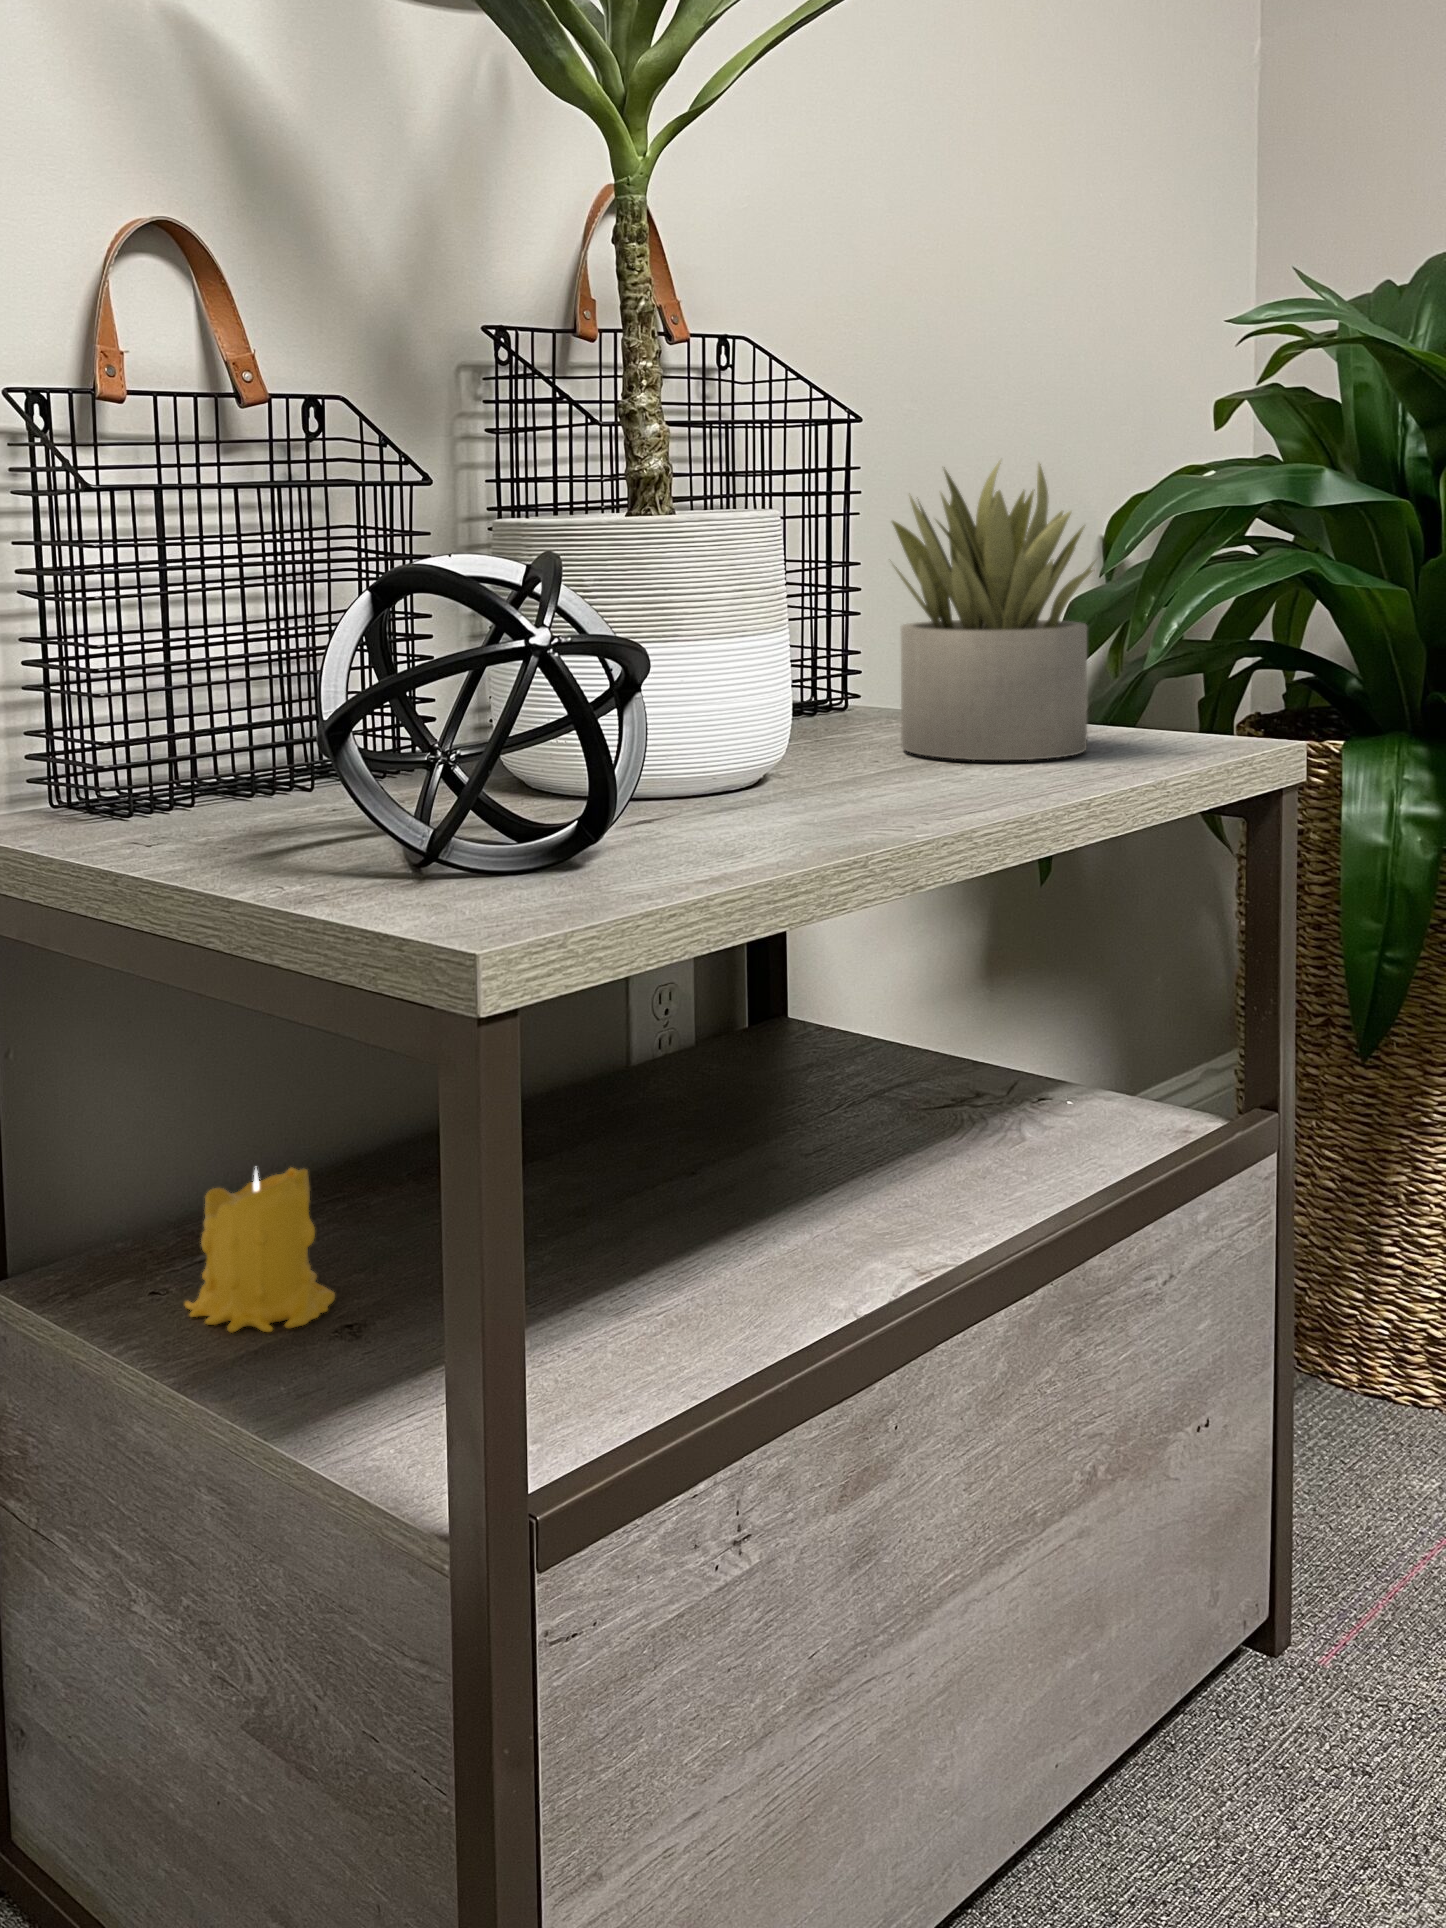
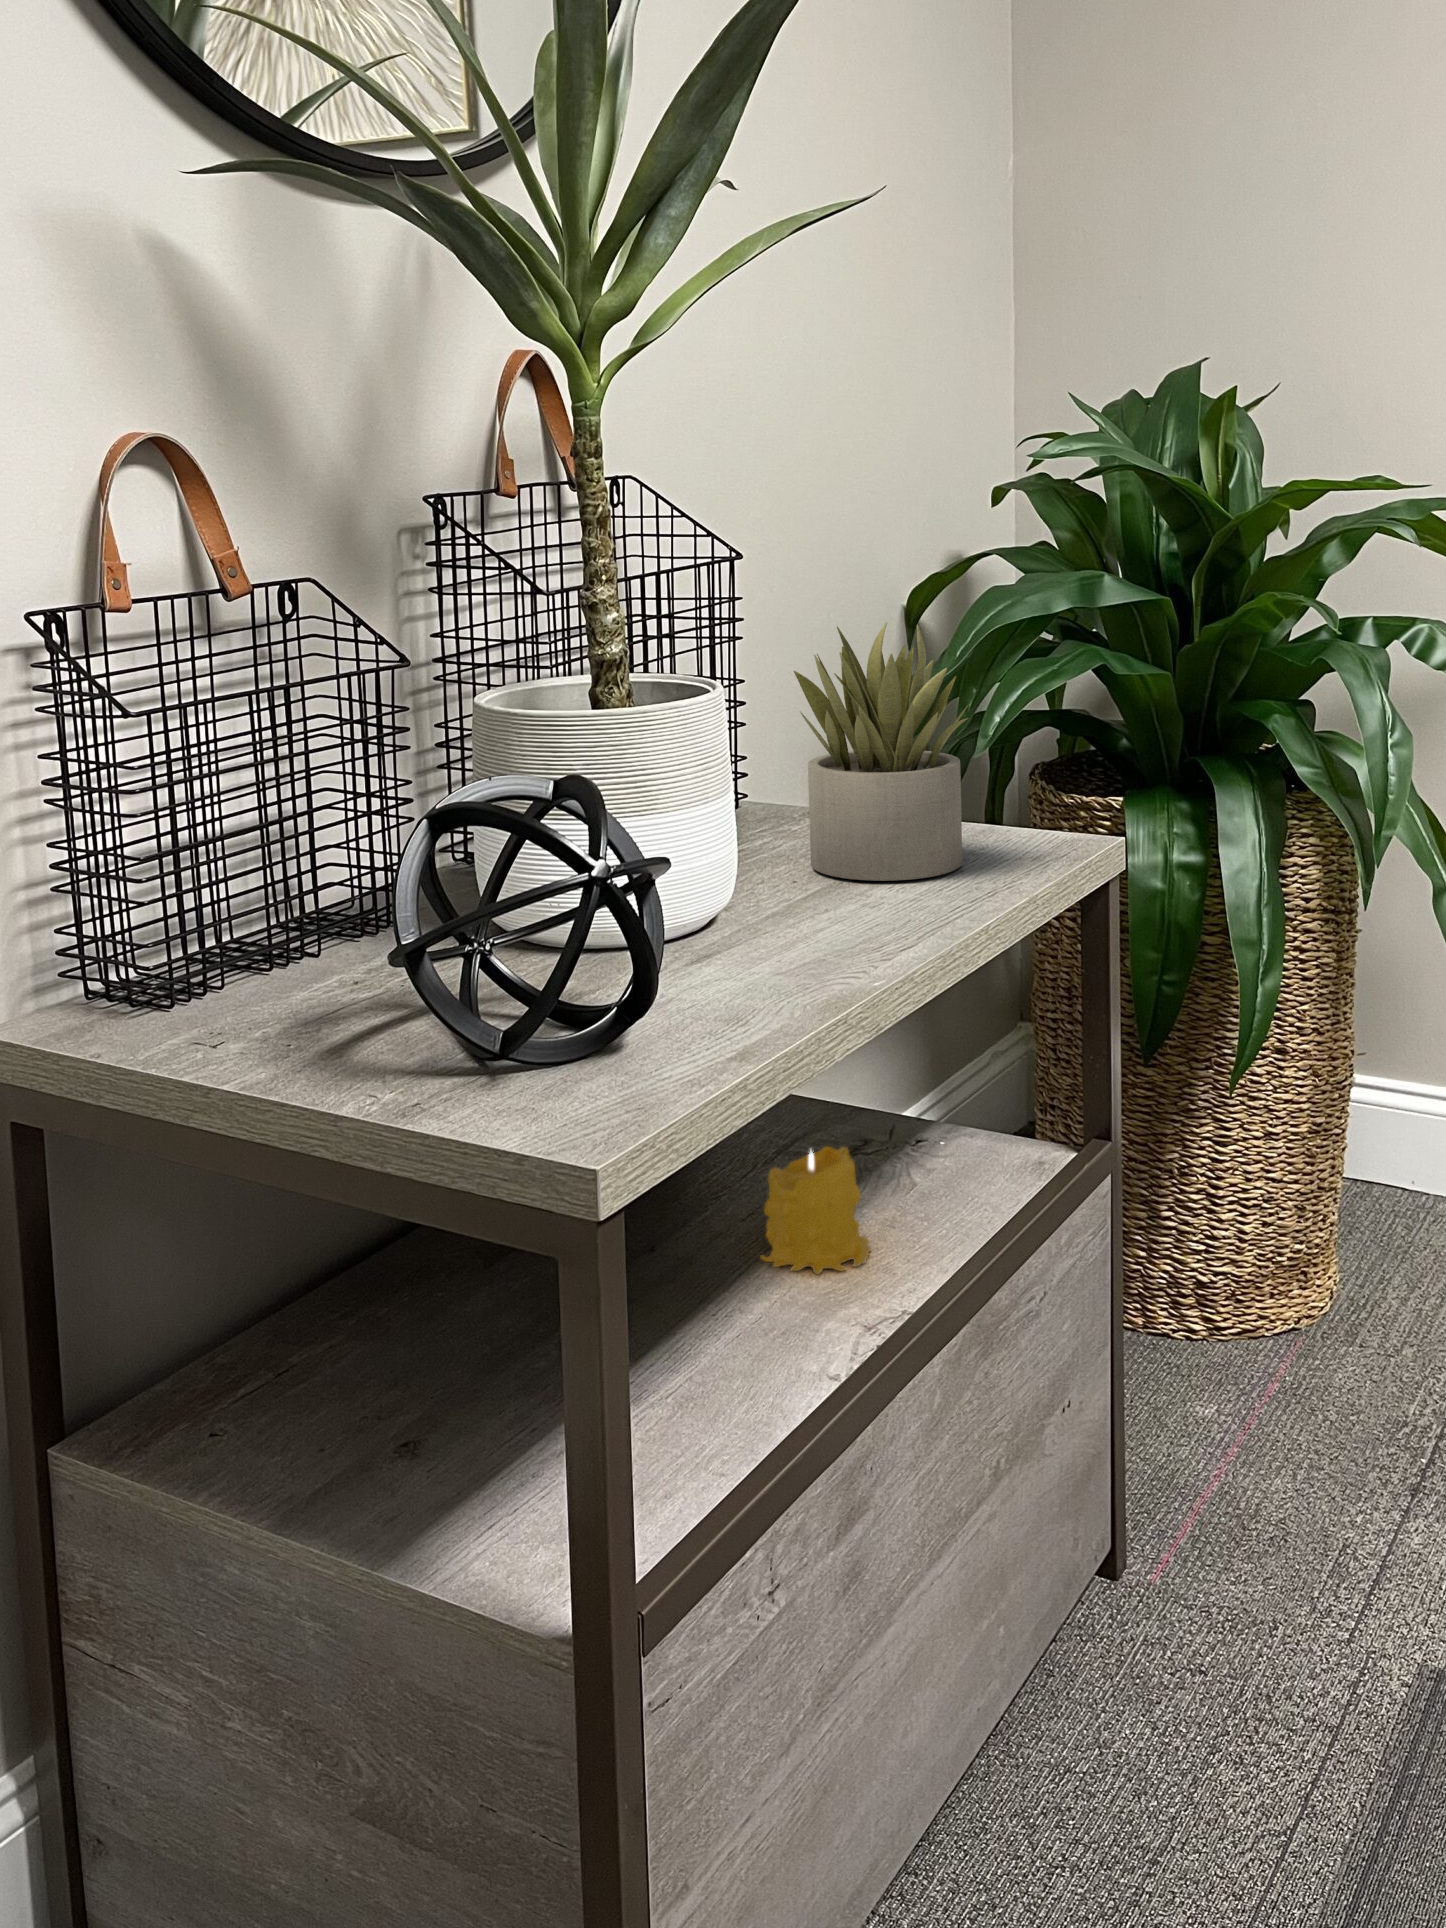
candle: present [185,1168,335,1333] -> present [761,1147,870,1275]

